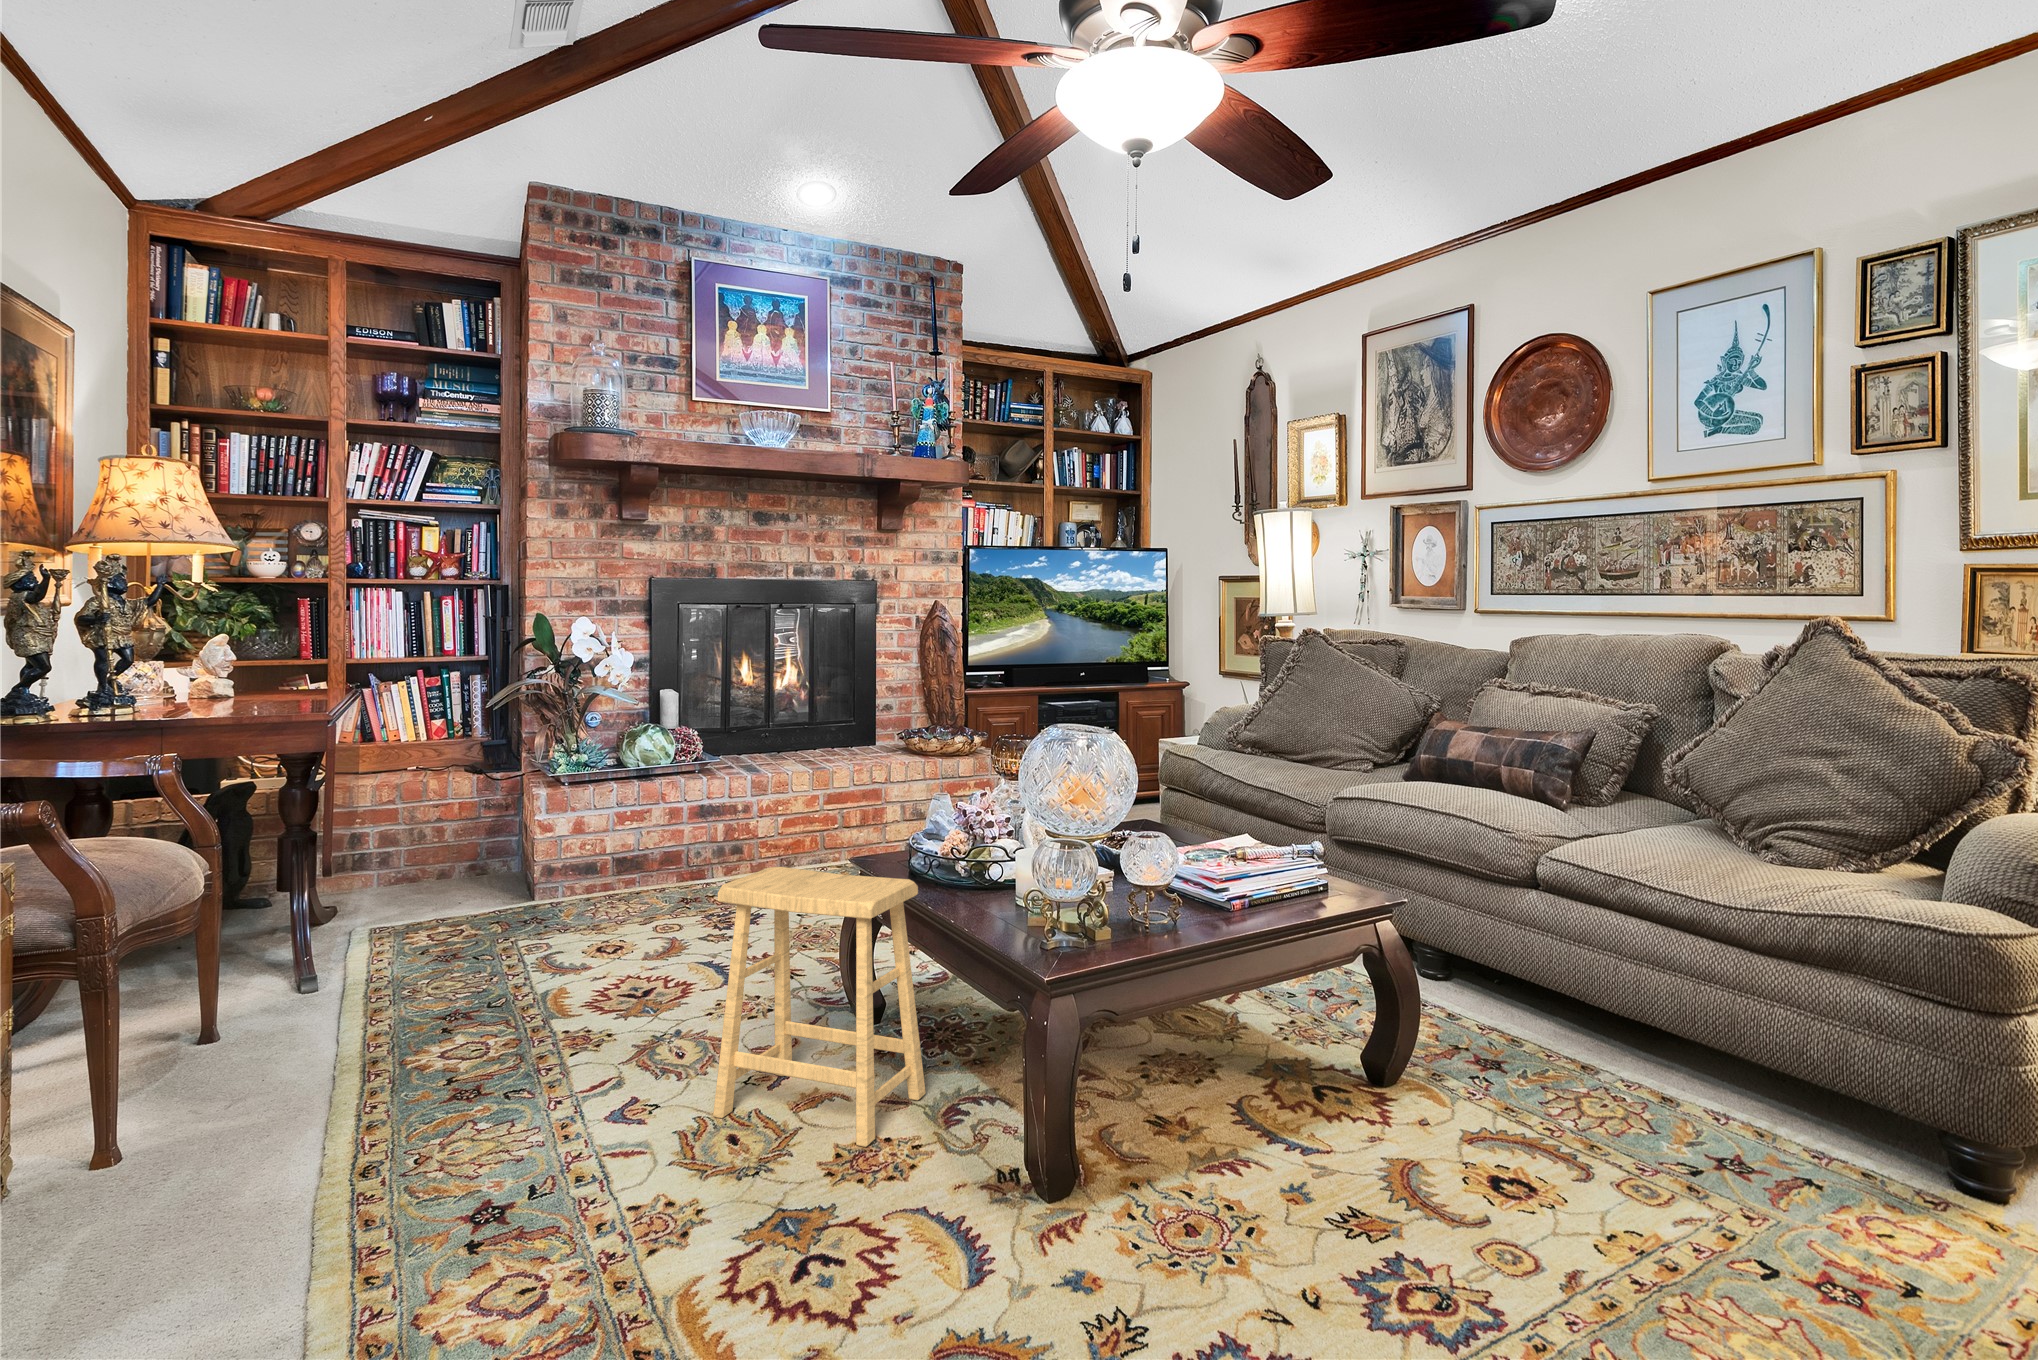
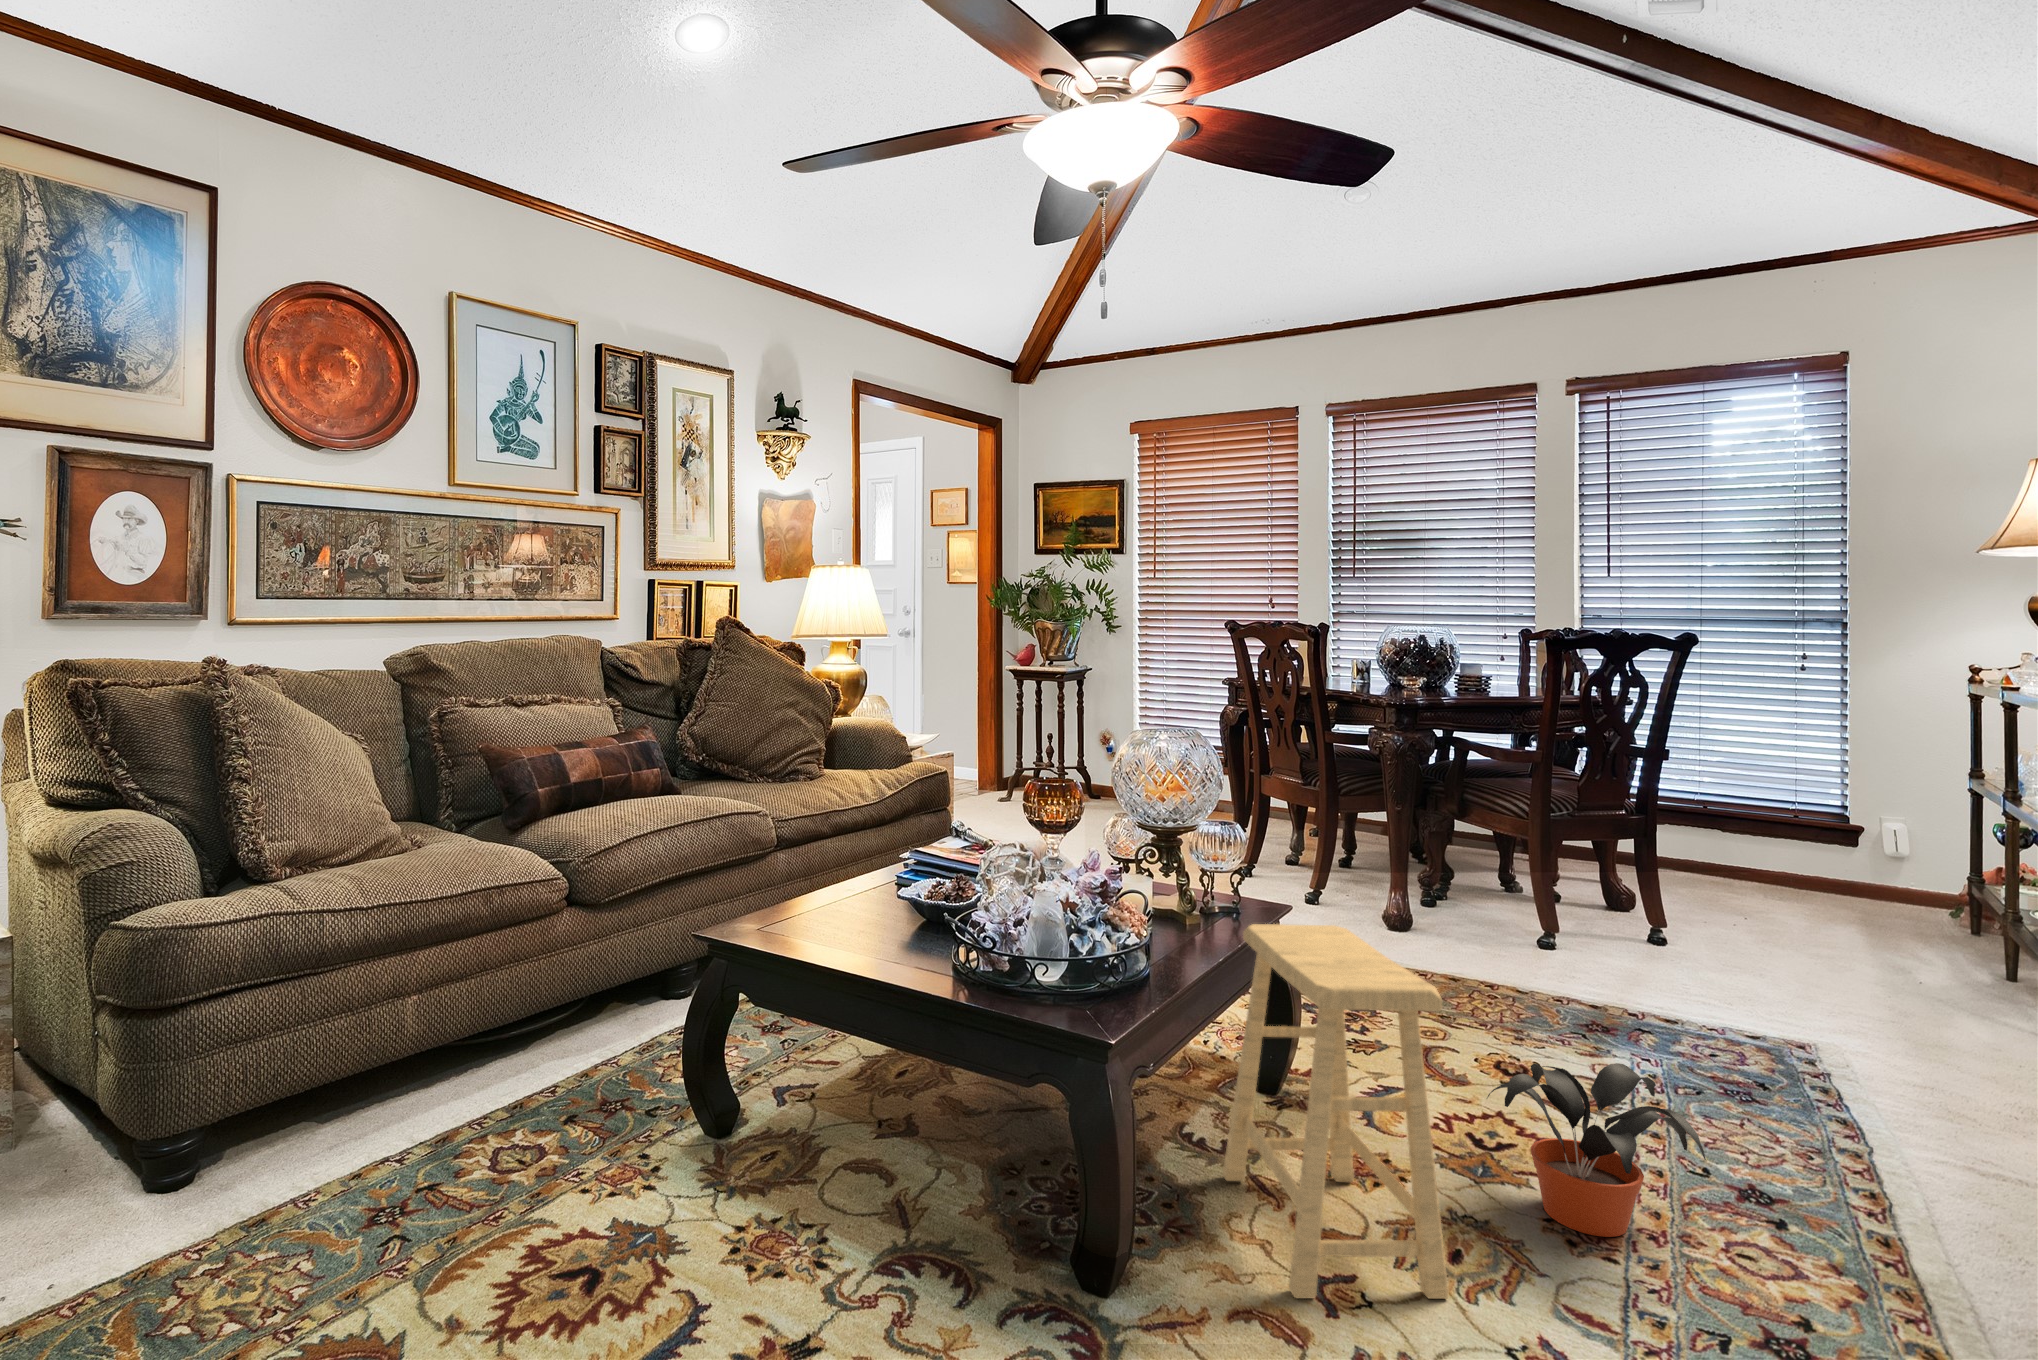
potted plant: none [559,1062,773,1267] -> present [1487,1063,1706,1237]

